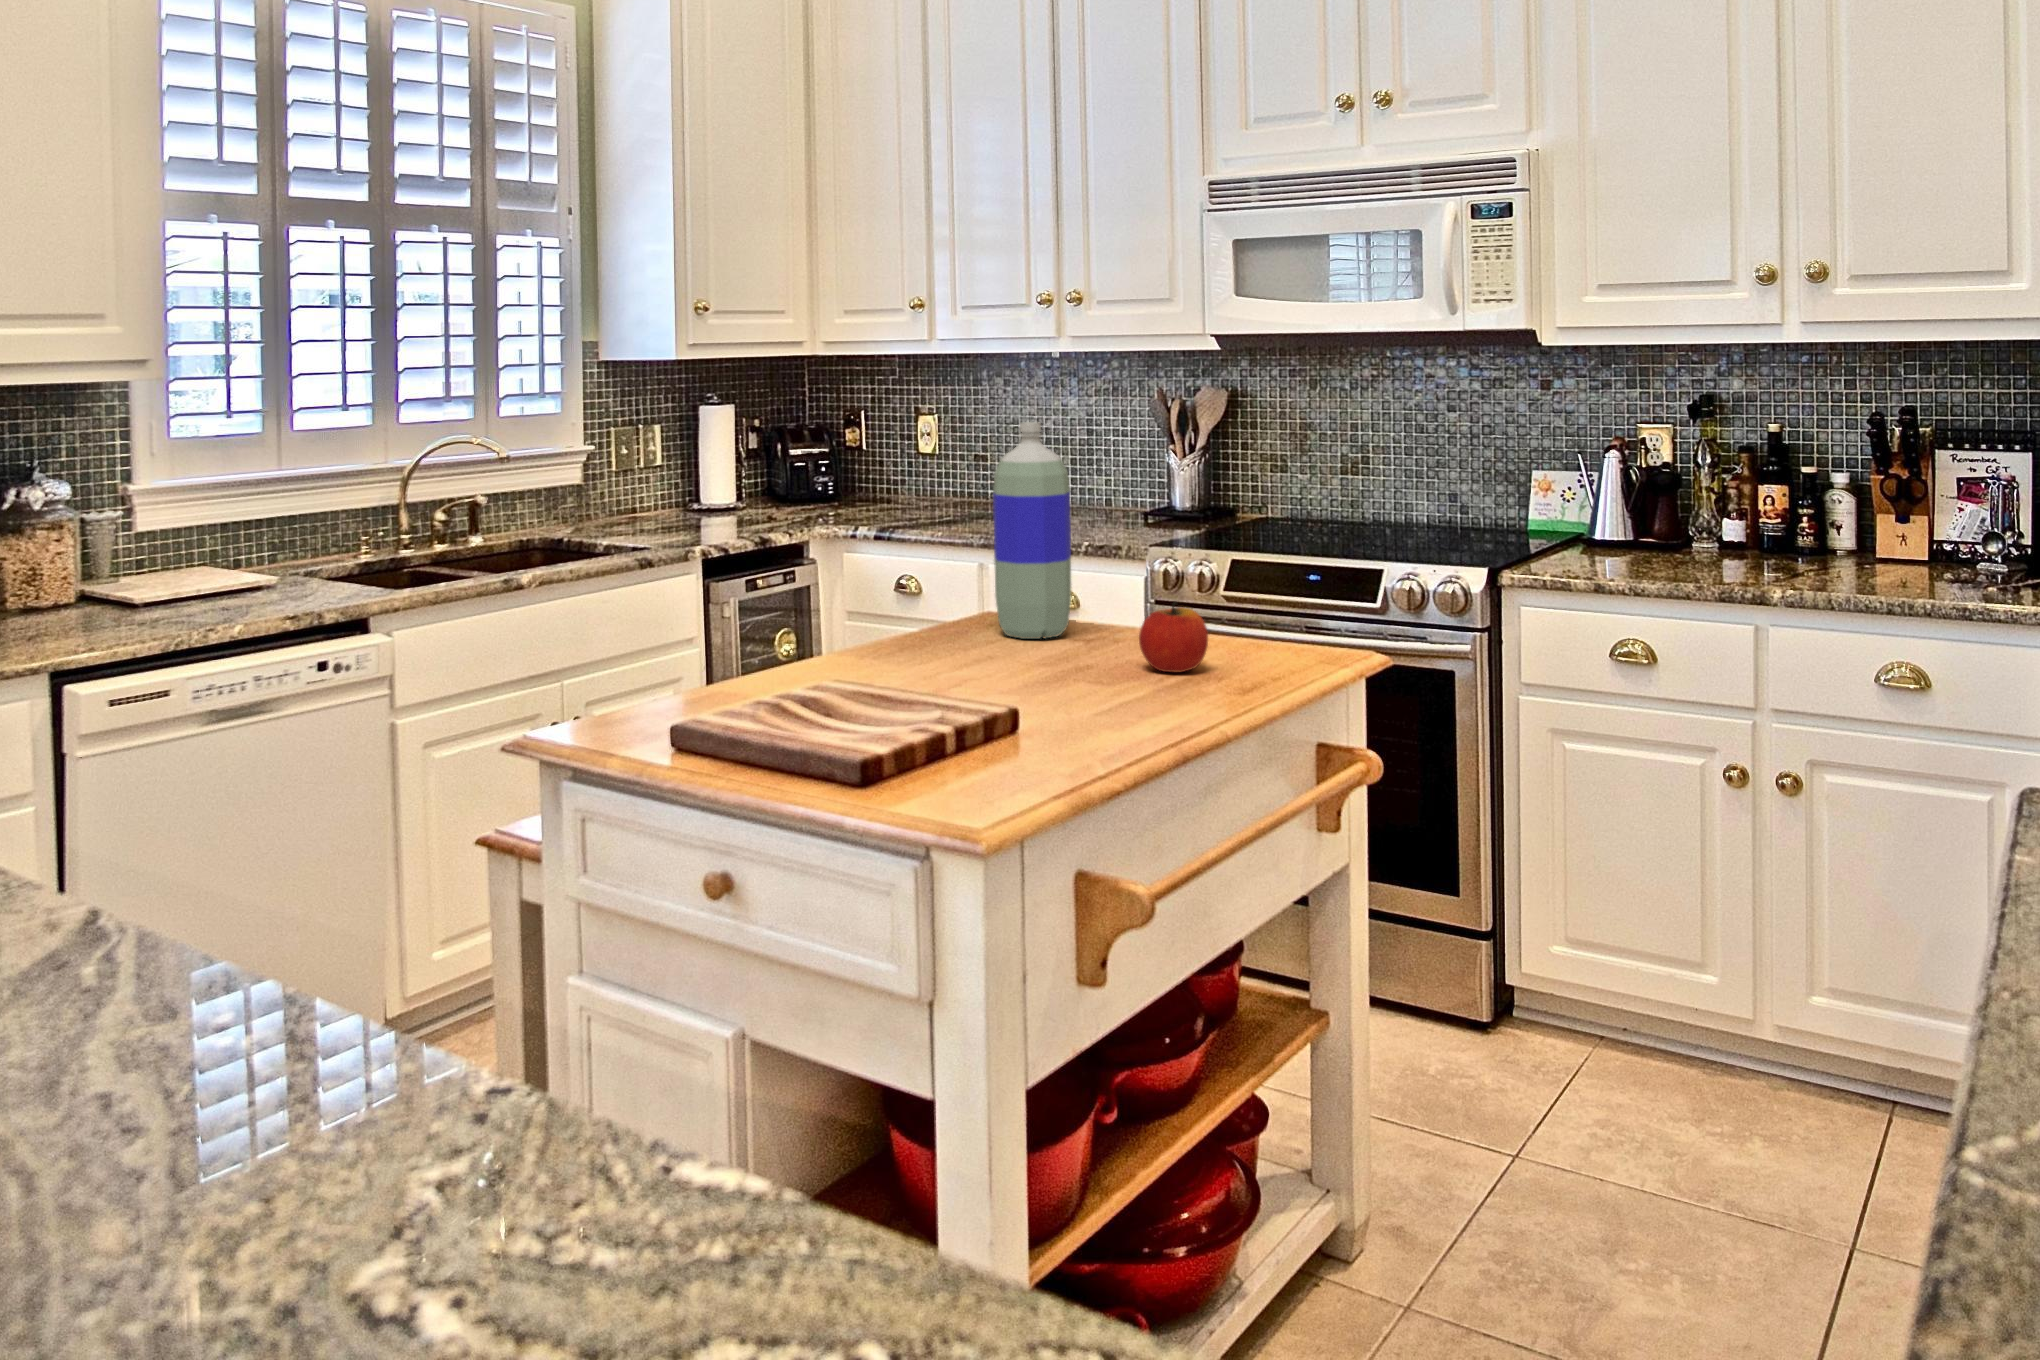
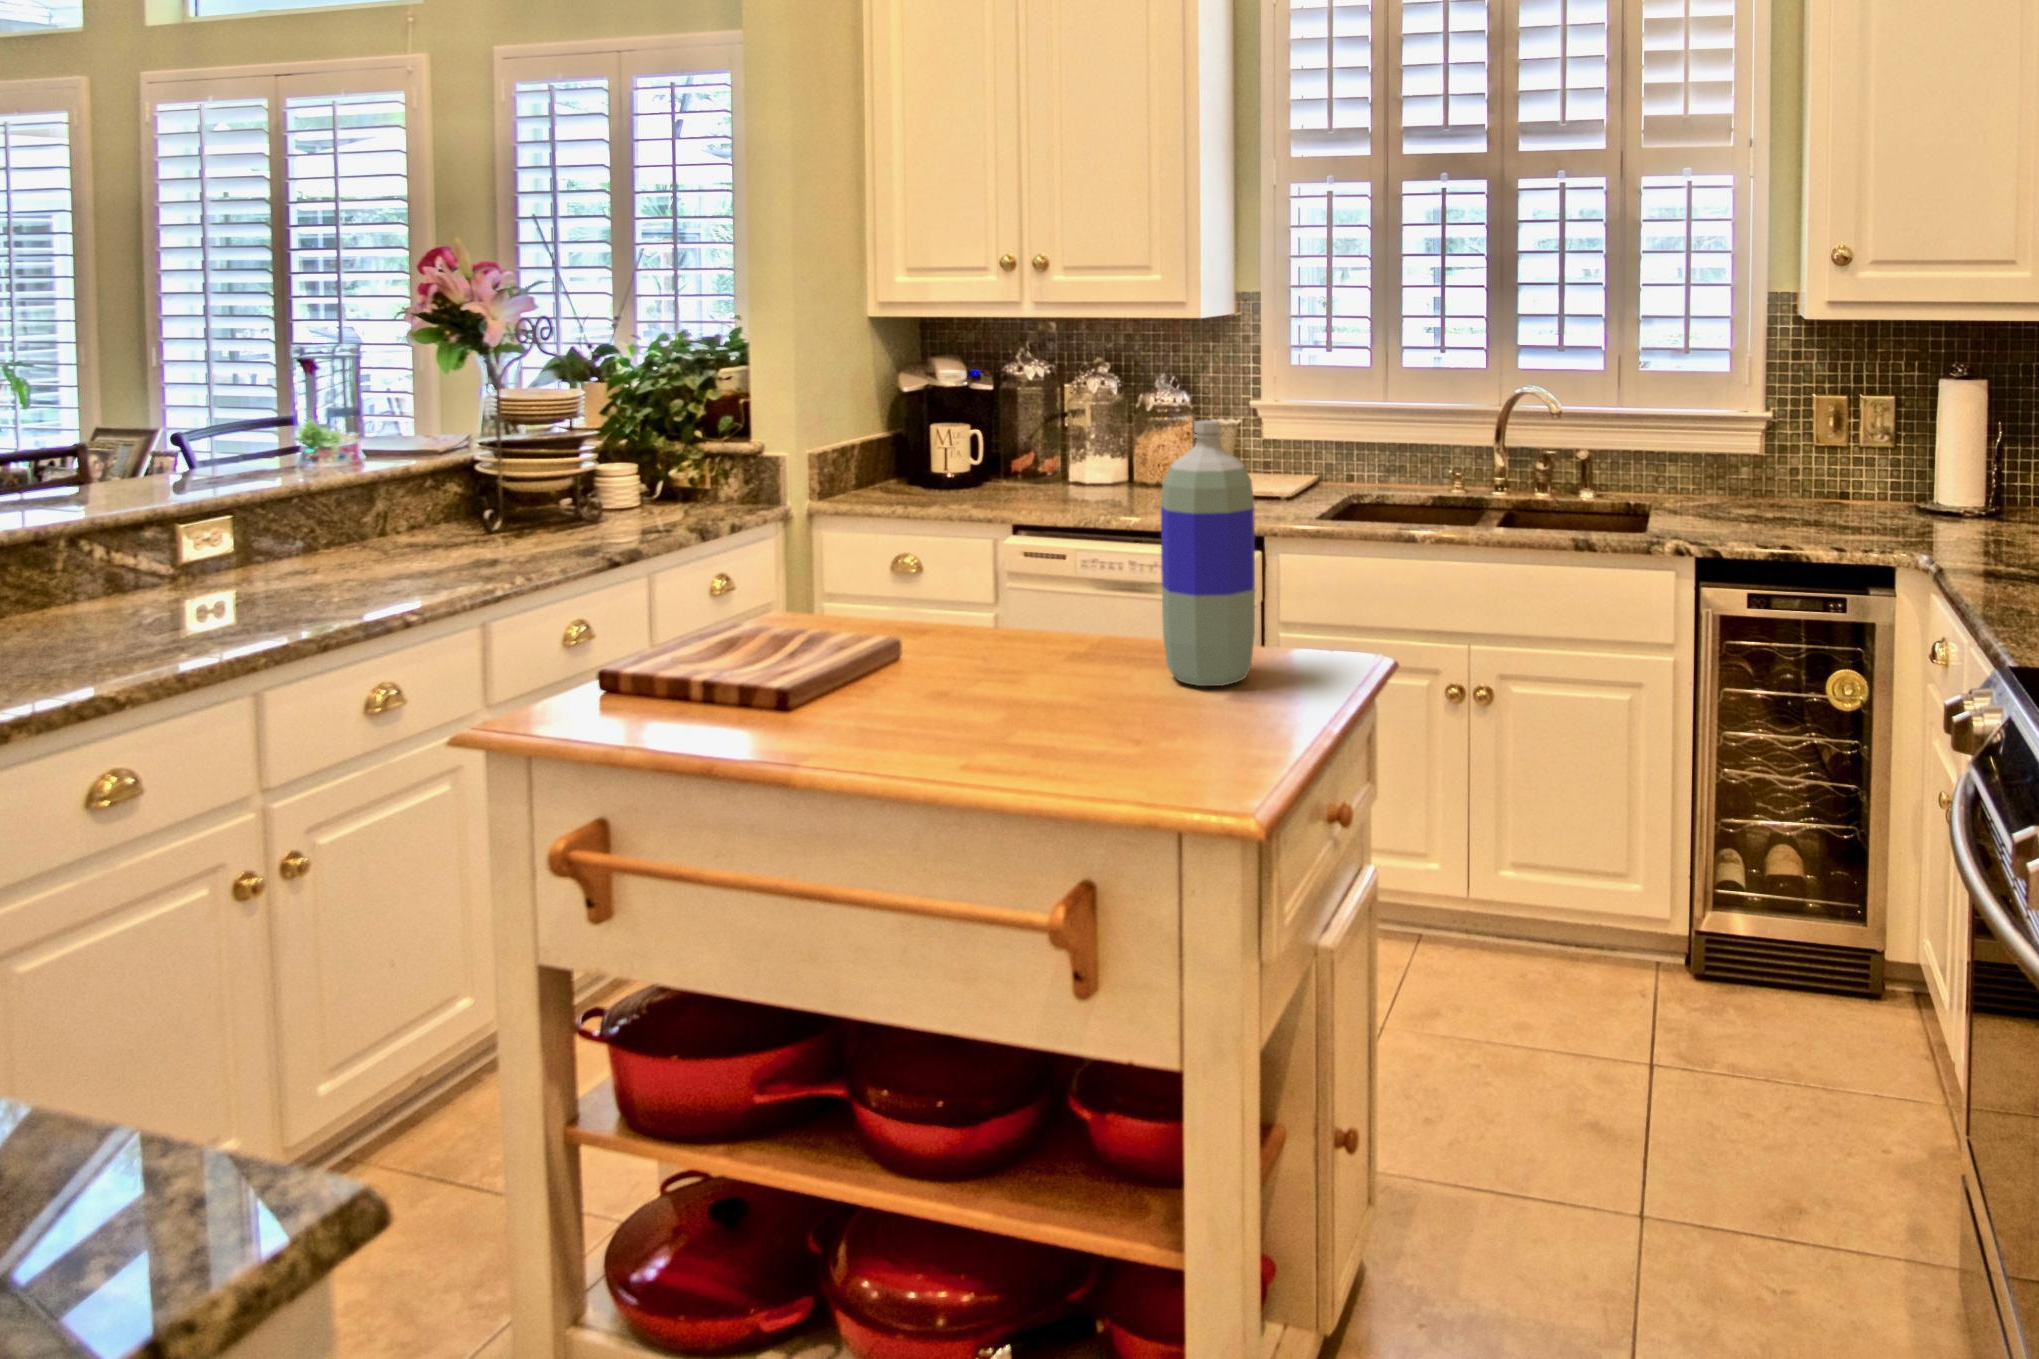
apple: present [1139,602,1208,672] -> none [1010,659,1091,748]

